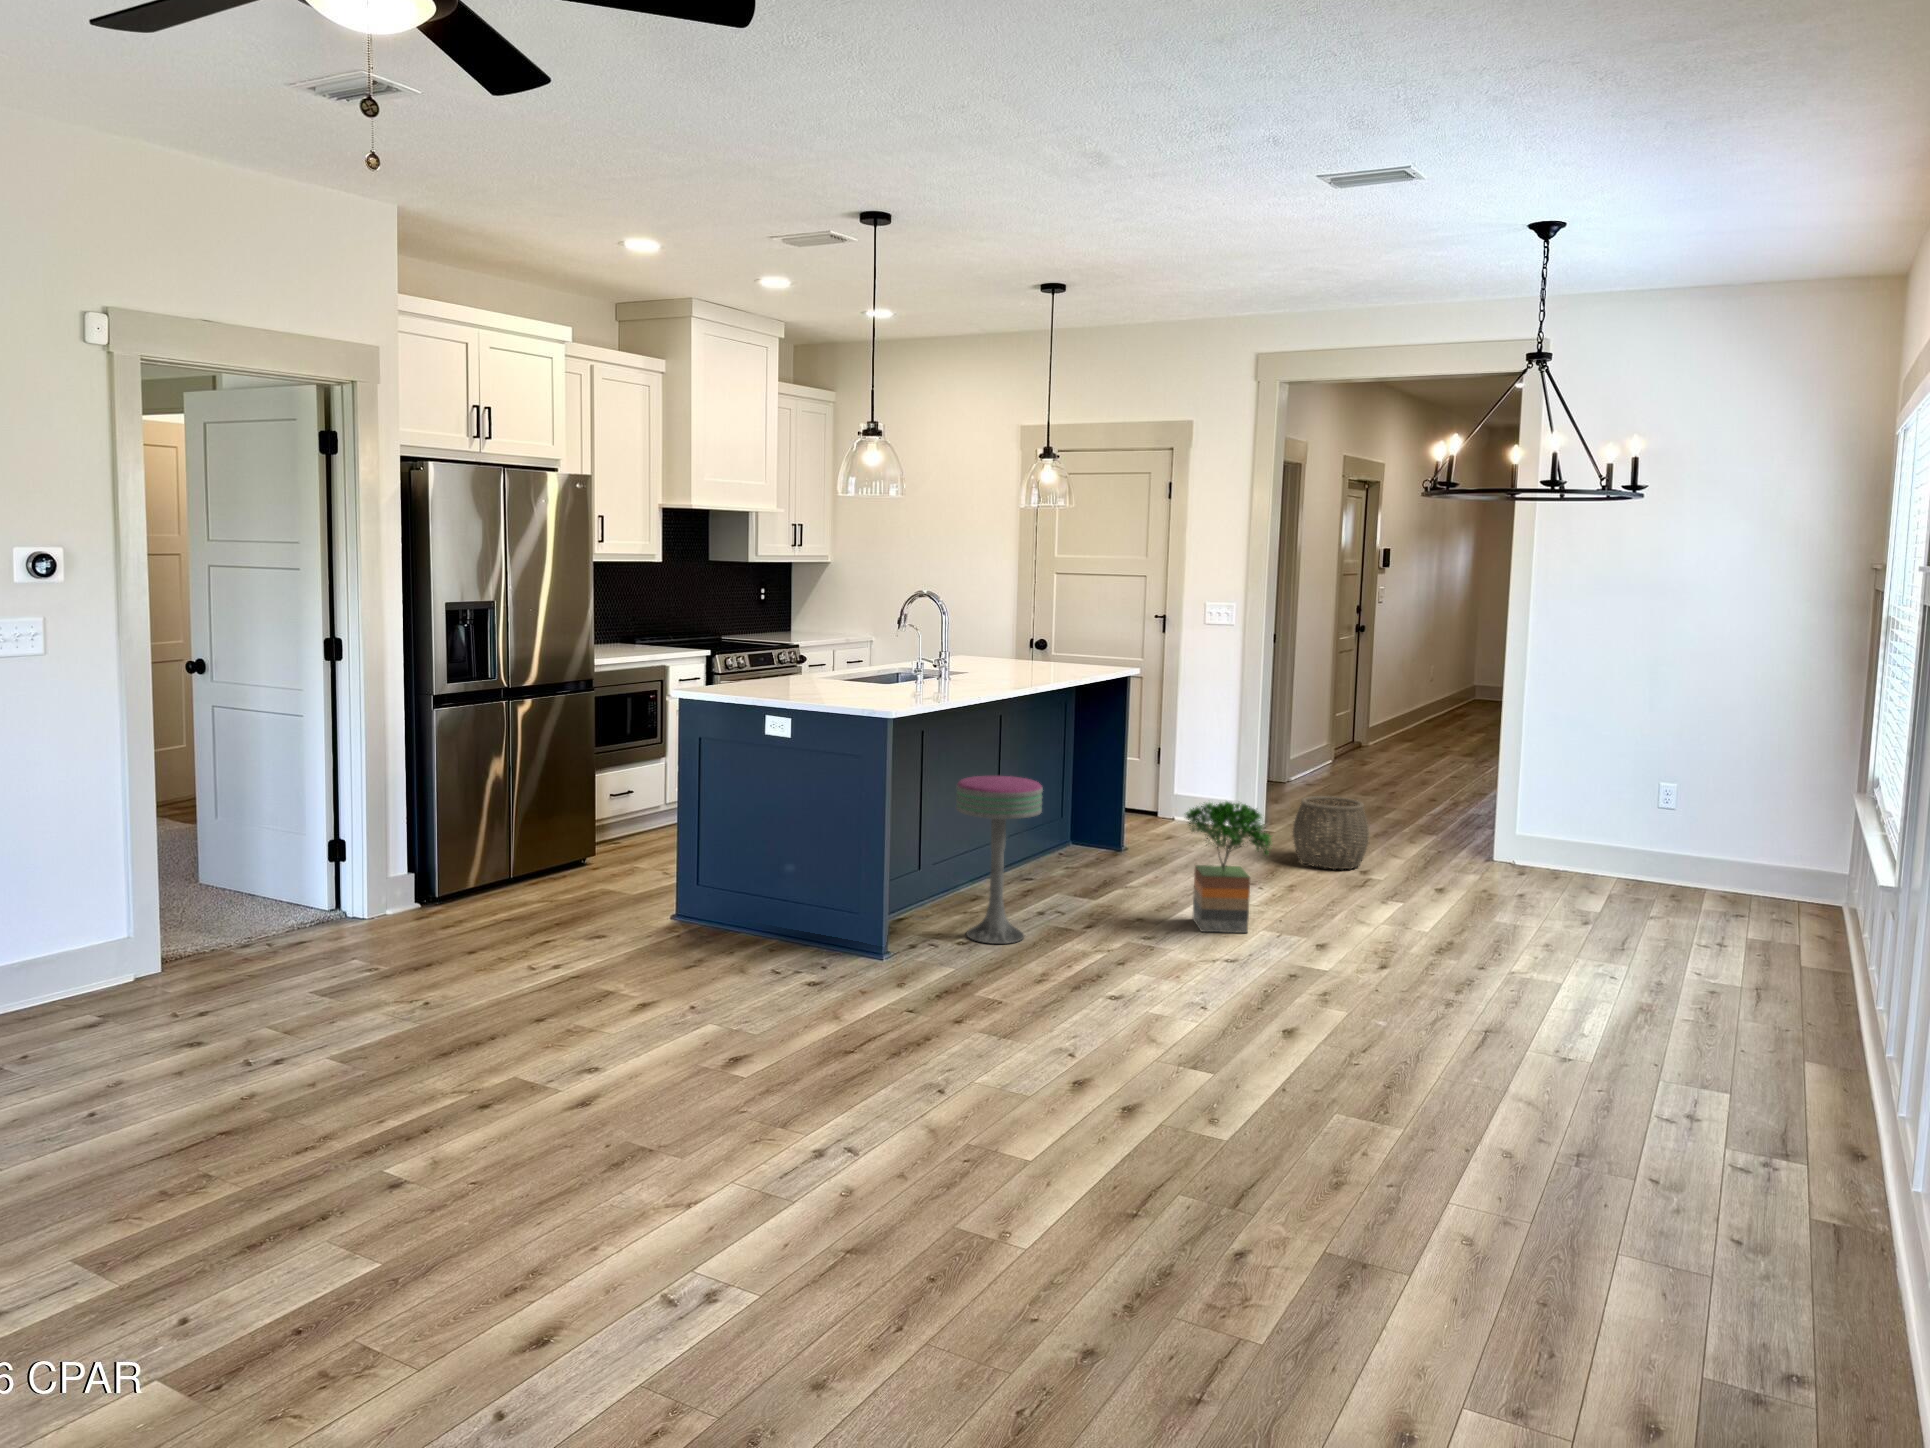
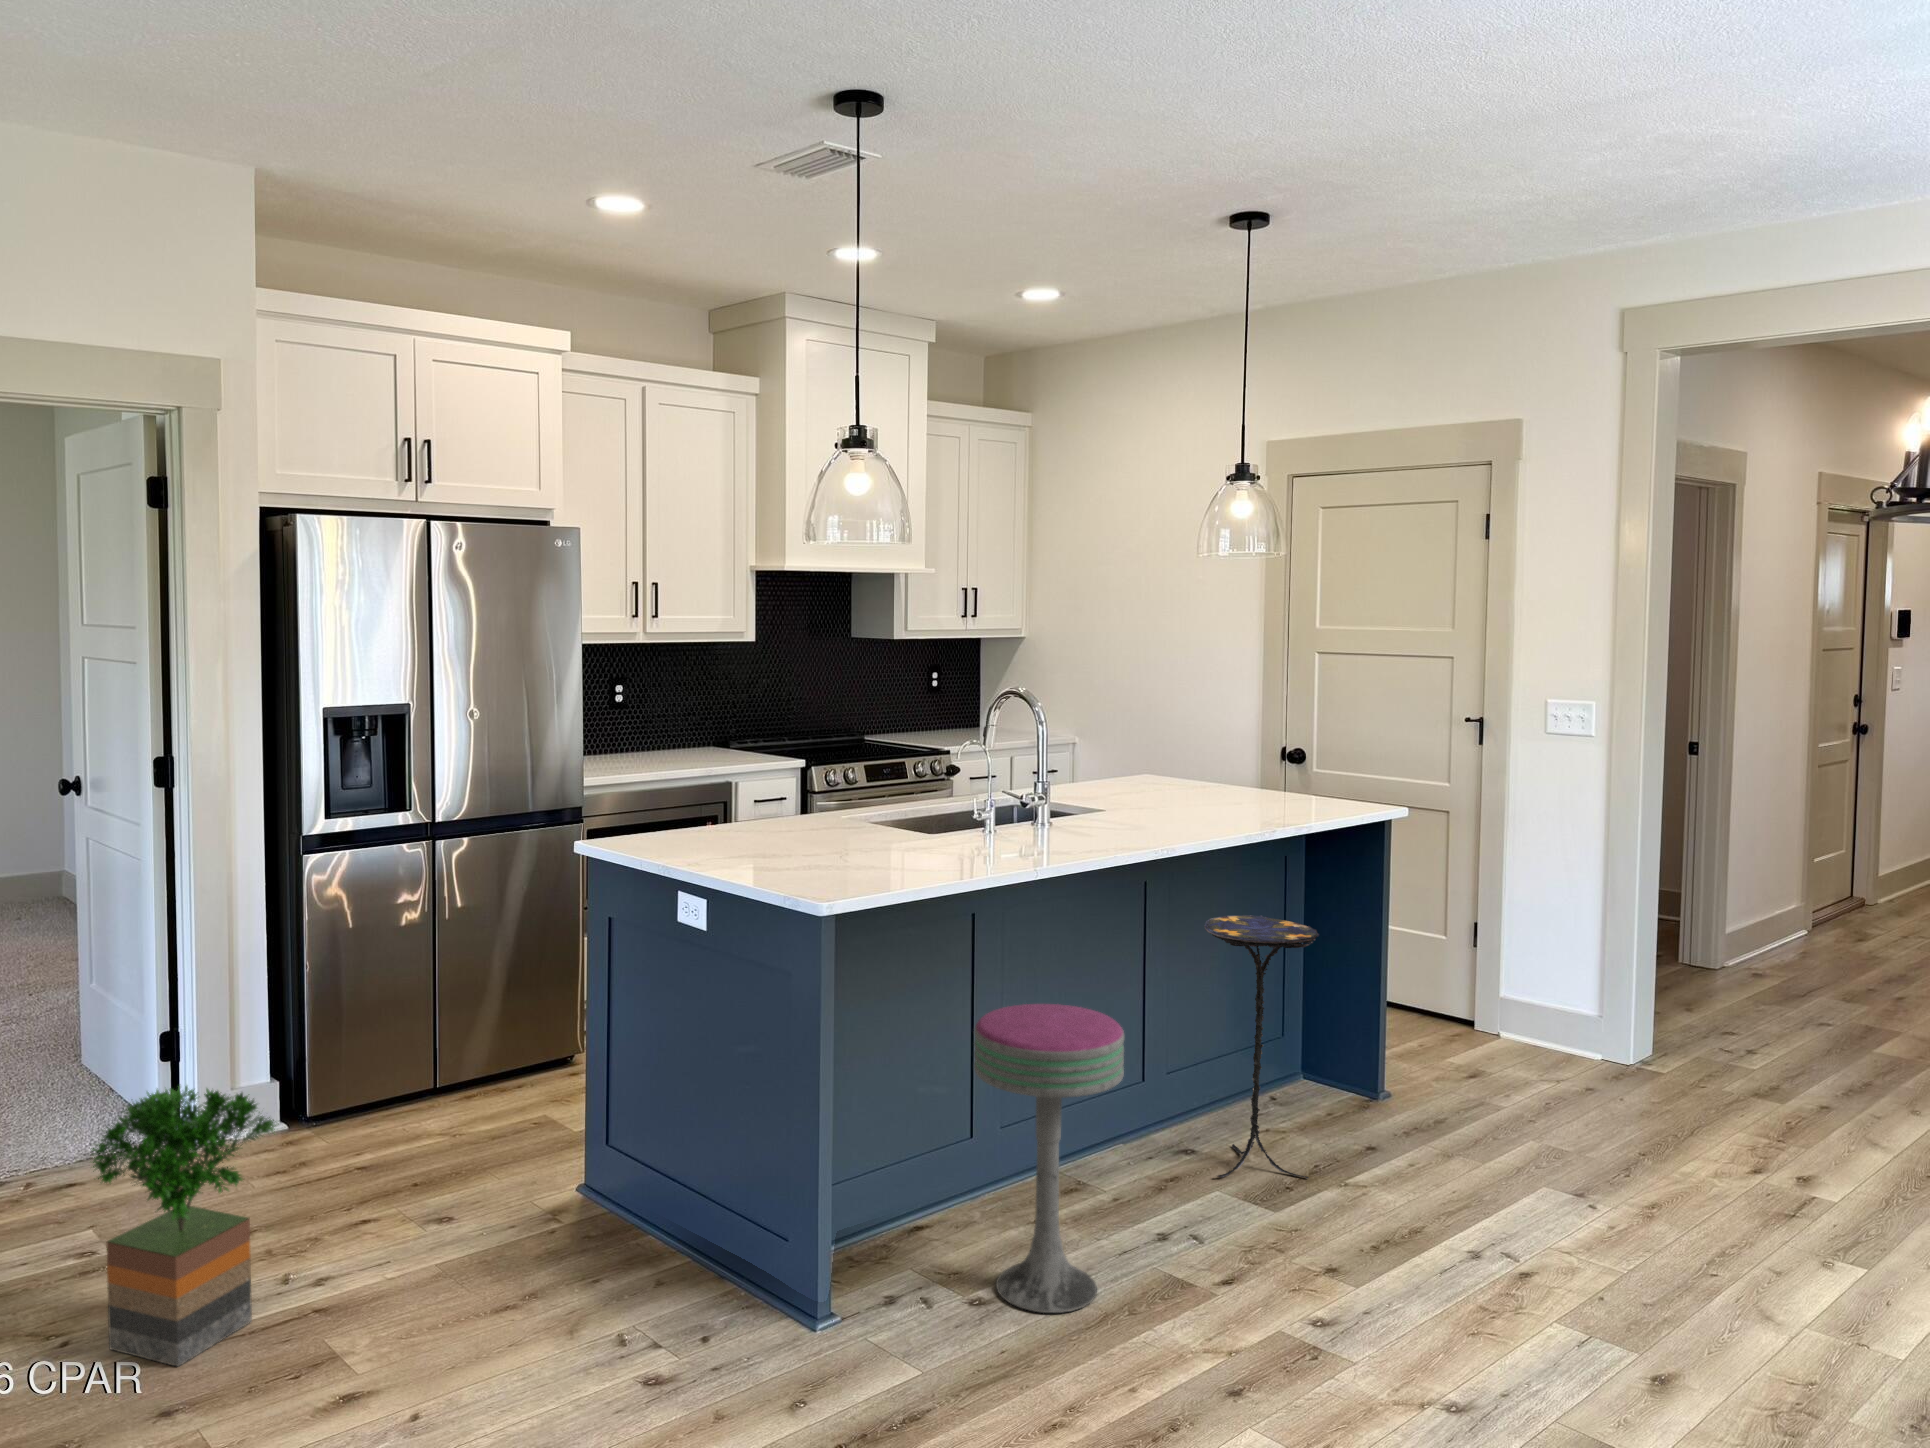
side table: none [1044,733,1113,889] -> present [1204,915,1319,1178]
woven basket: present [1293,796,1369,869] -> none [1679,1035,1832,1178]
potted tree: present [1186,802,1272,933] -> present [92,1086,276,1367]

